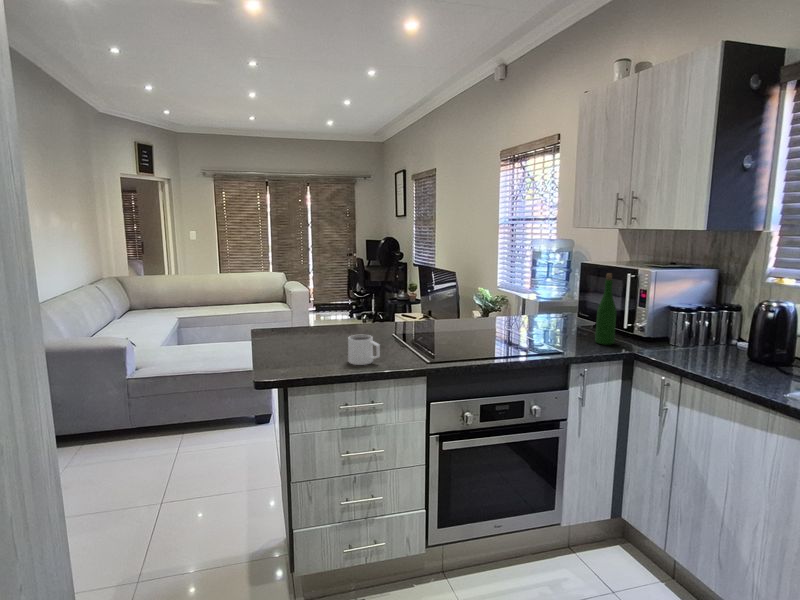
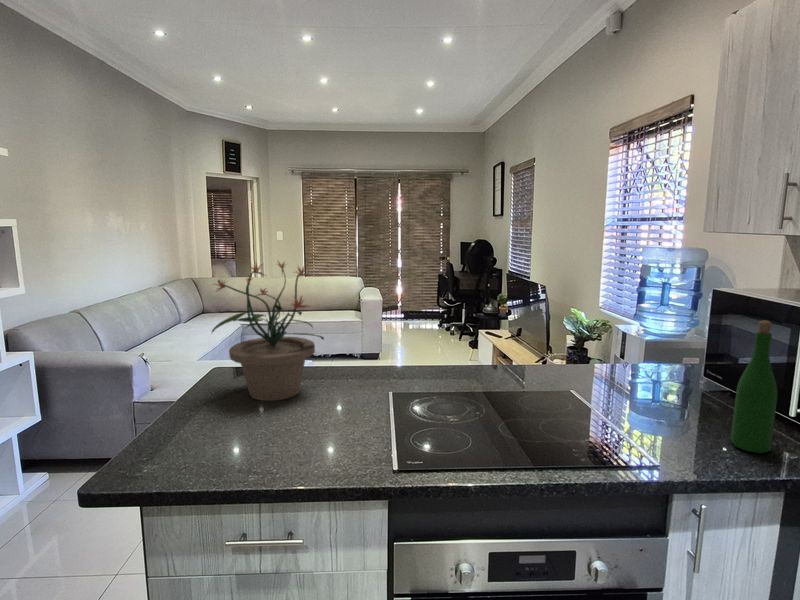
potted plant: none [271,247,348,344] -> present [212,262,324,401]
mug: present [348,335,380,365] -> none [268,407,314,462]

